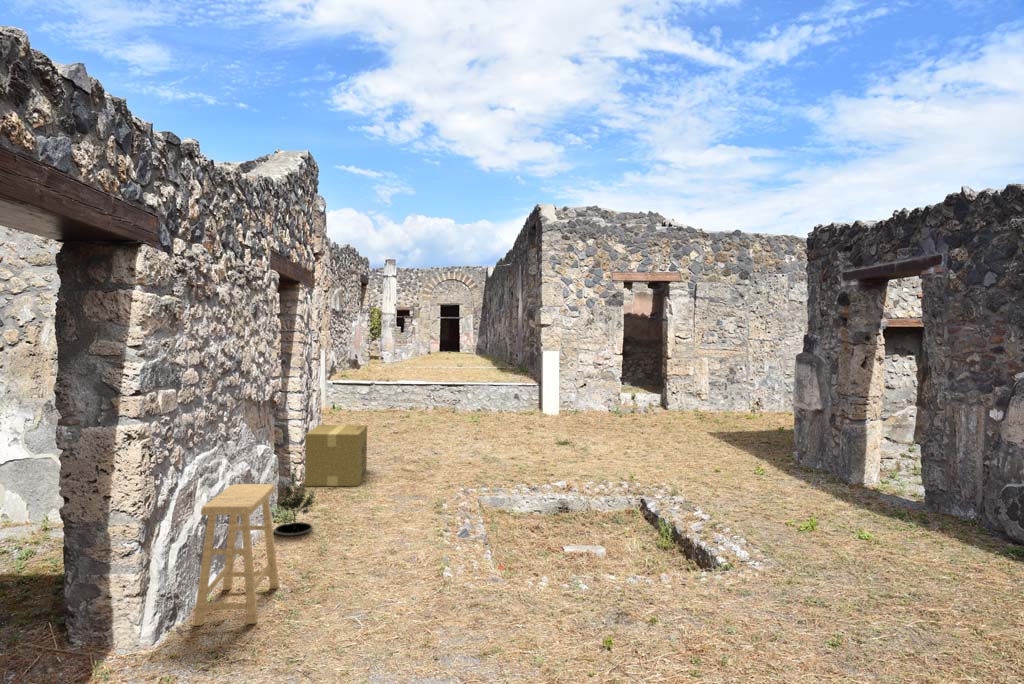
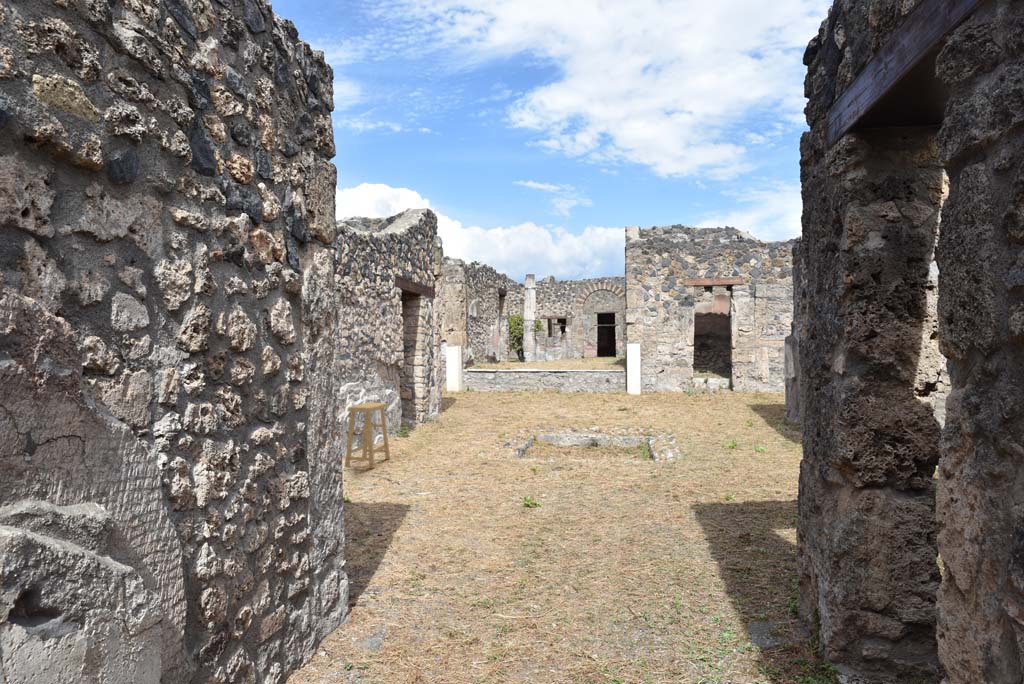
cardboard box: present [305,425,367,486] -> none [425,388,467,426]
potted tree: present [274,472,315,536] -> none [396,403,423,443]

